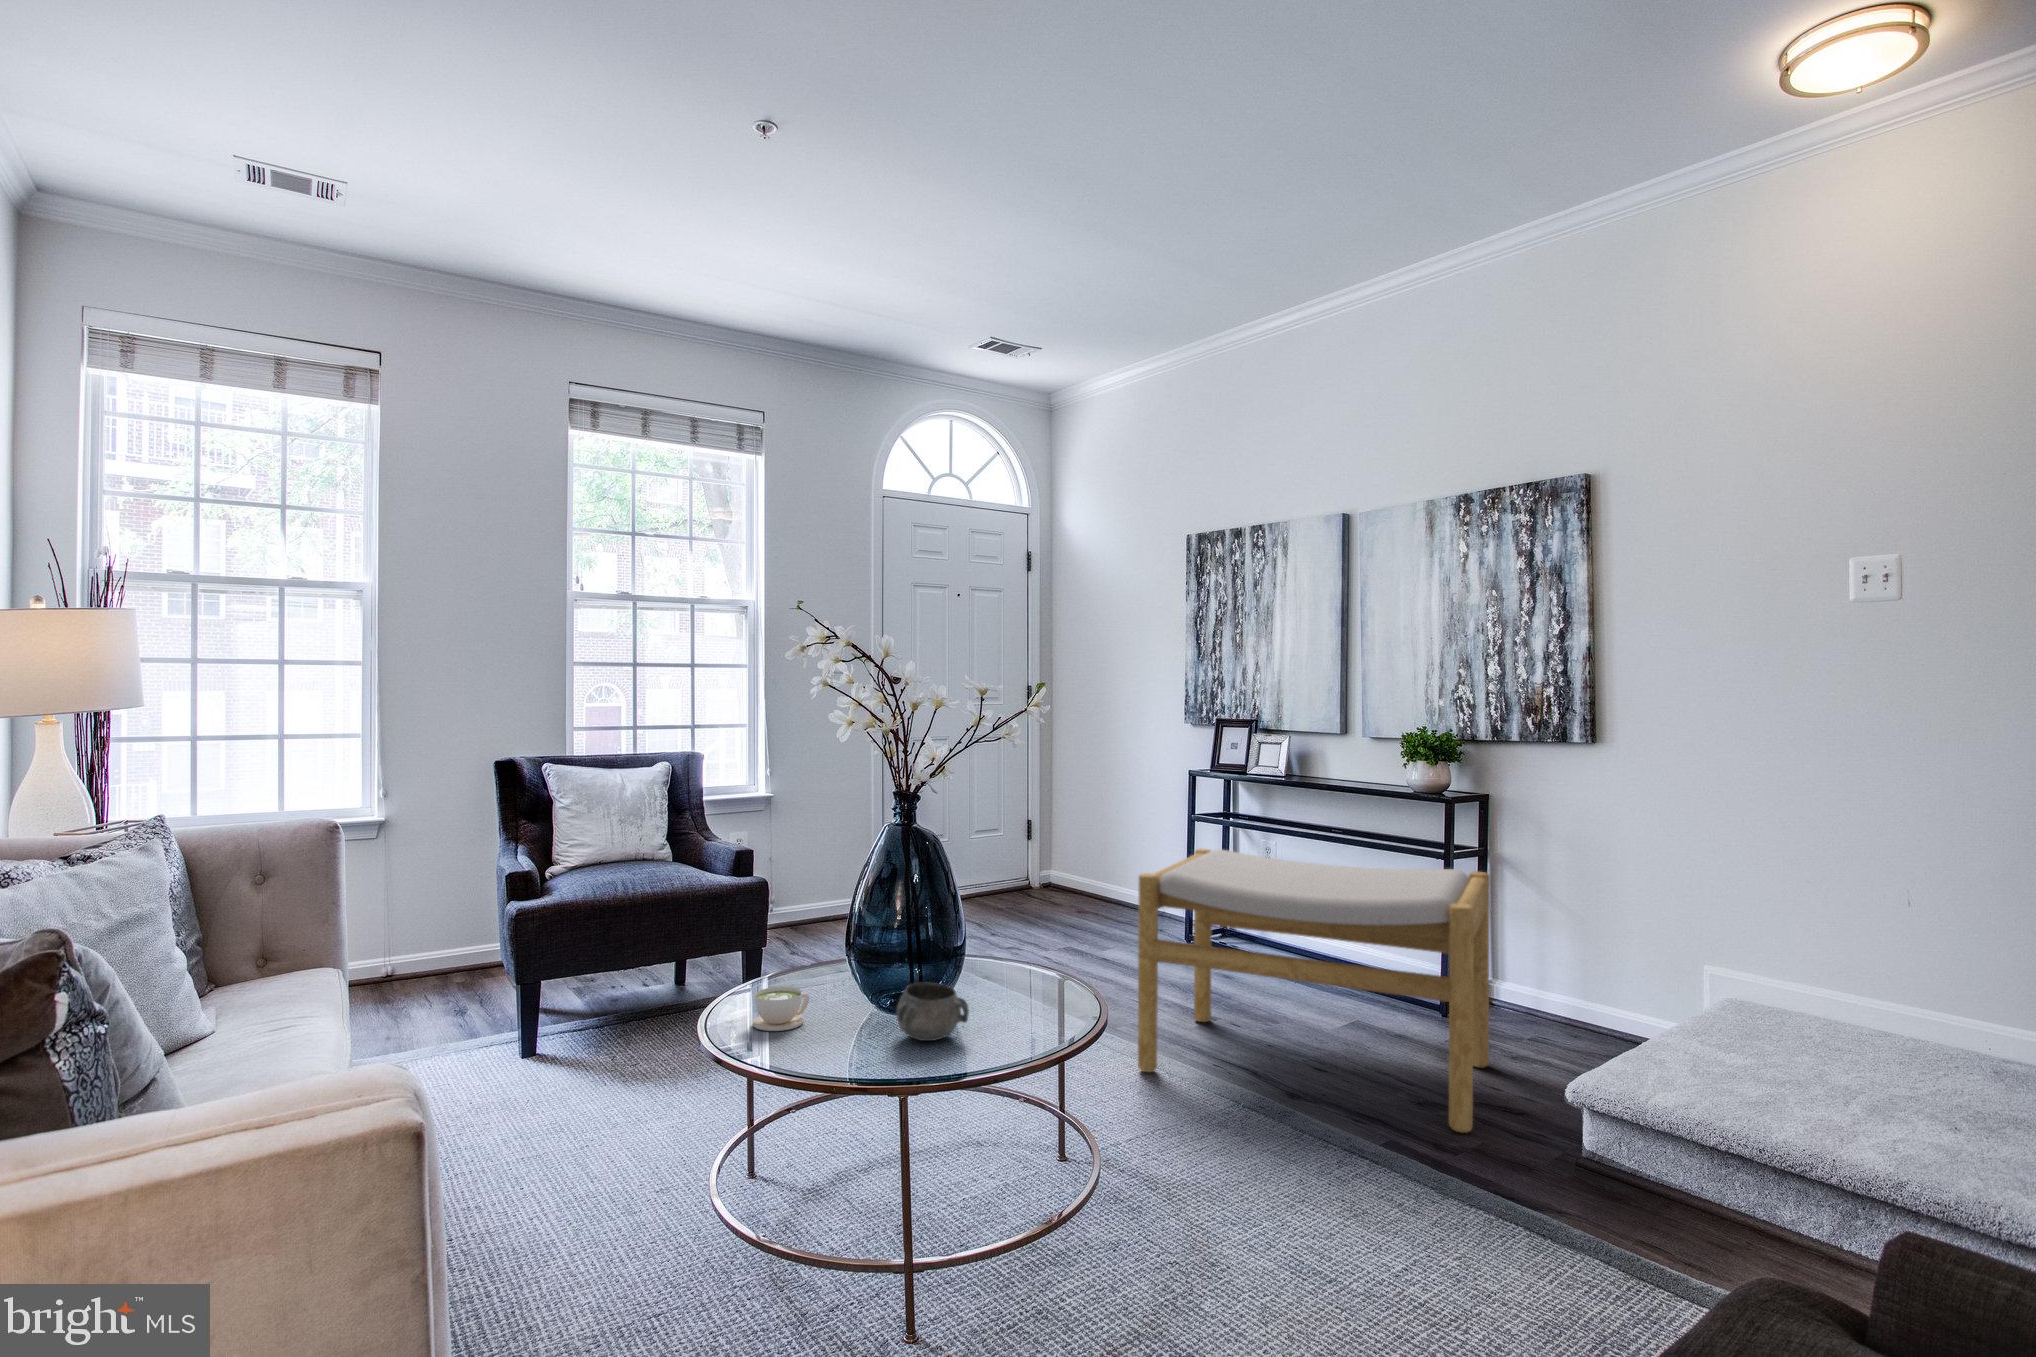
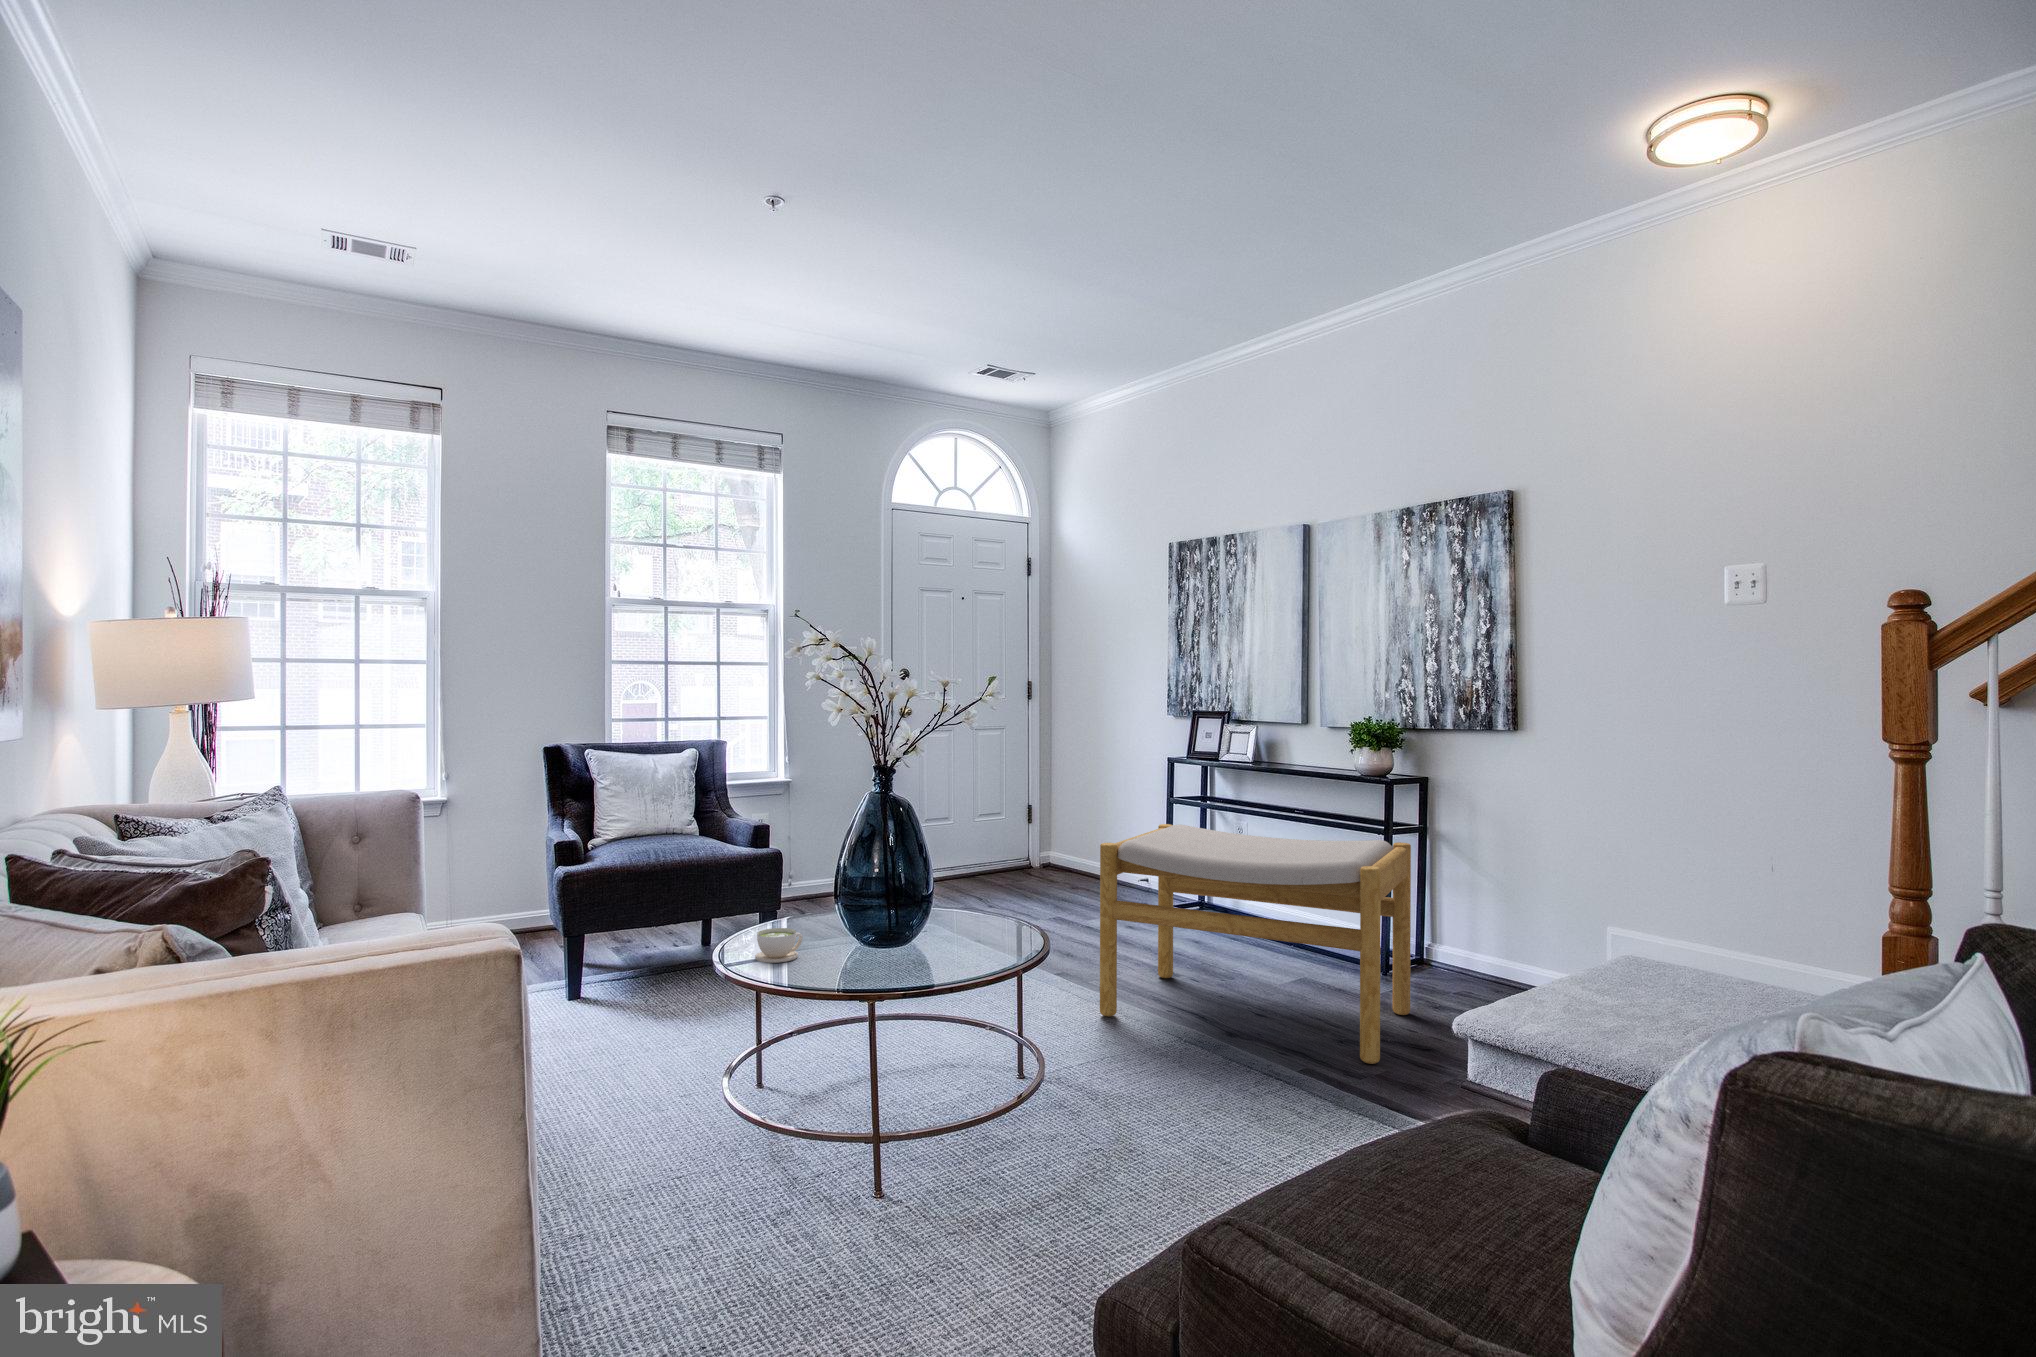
decorative bowl: present [896,983,969,1041] -> none [871,923,932,970]

